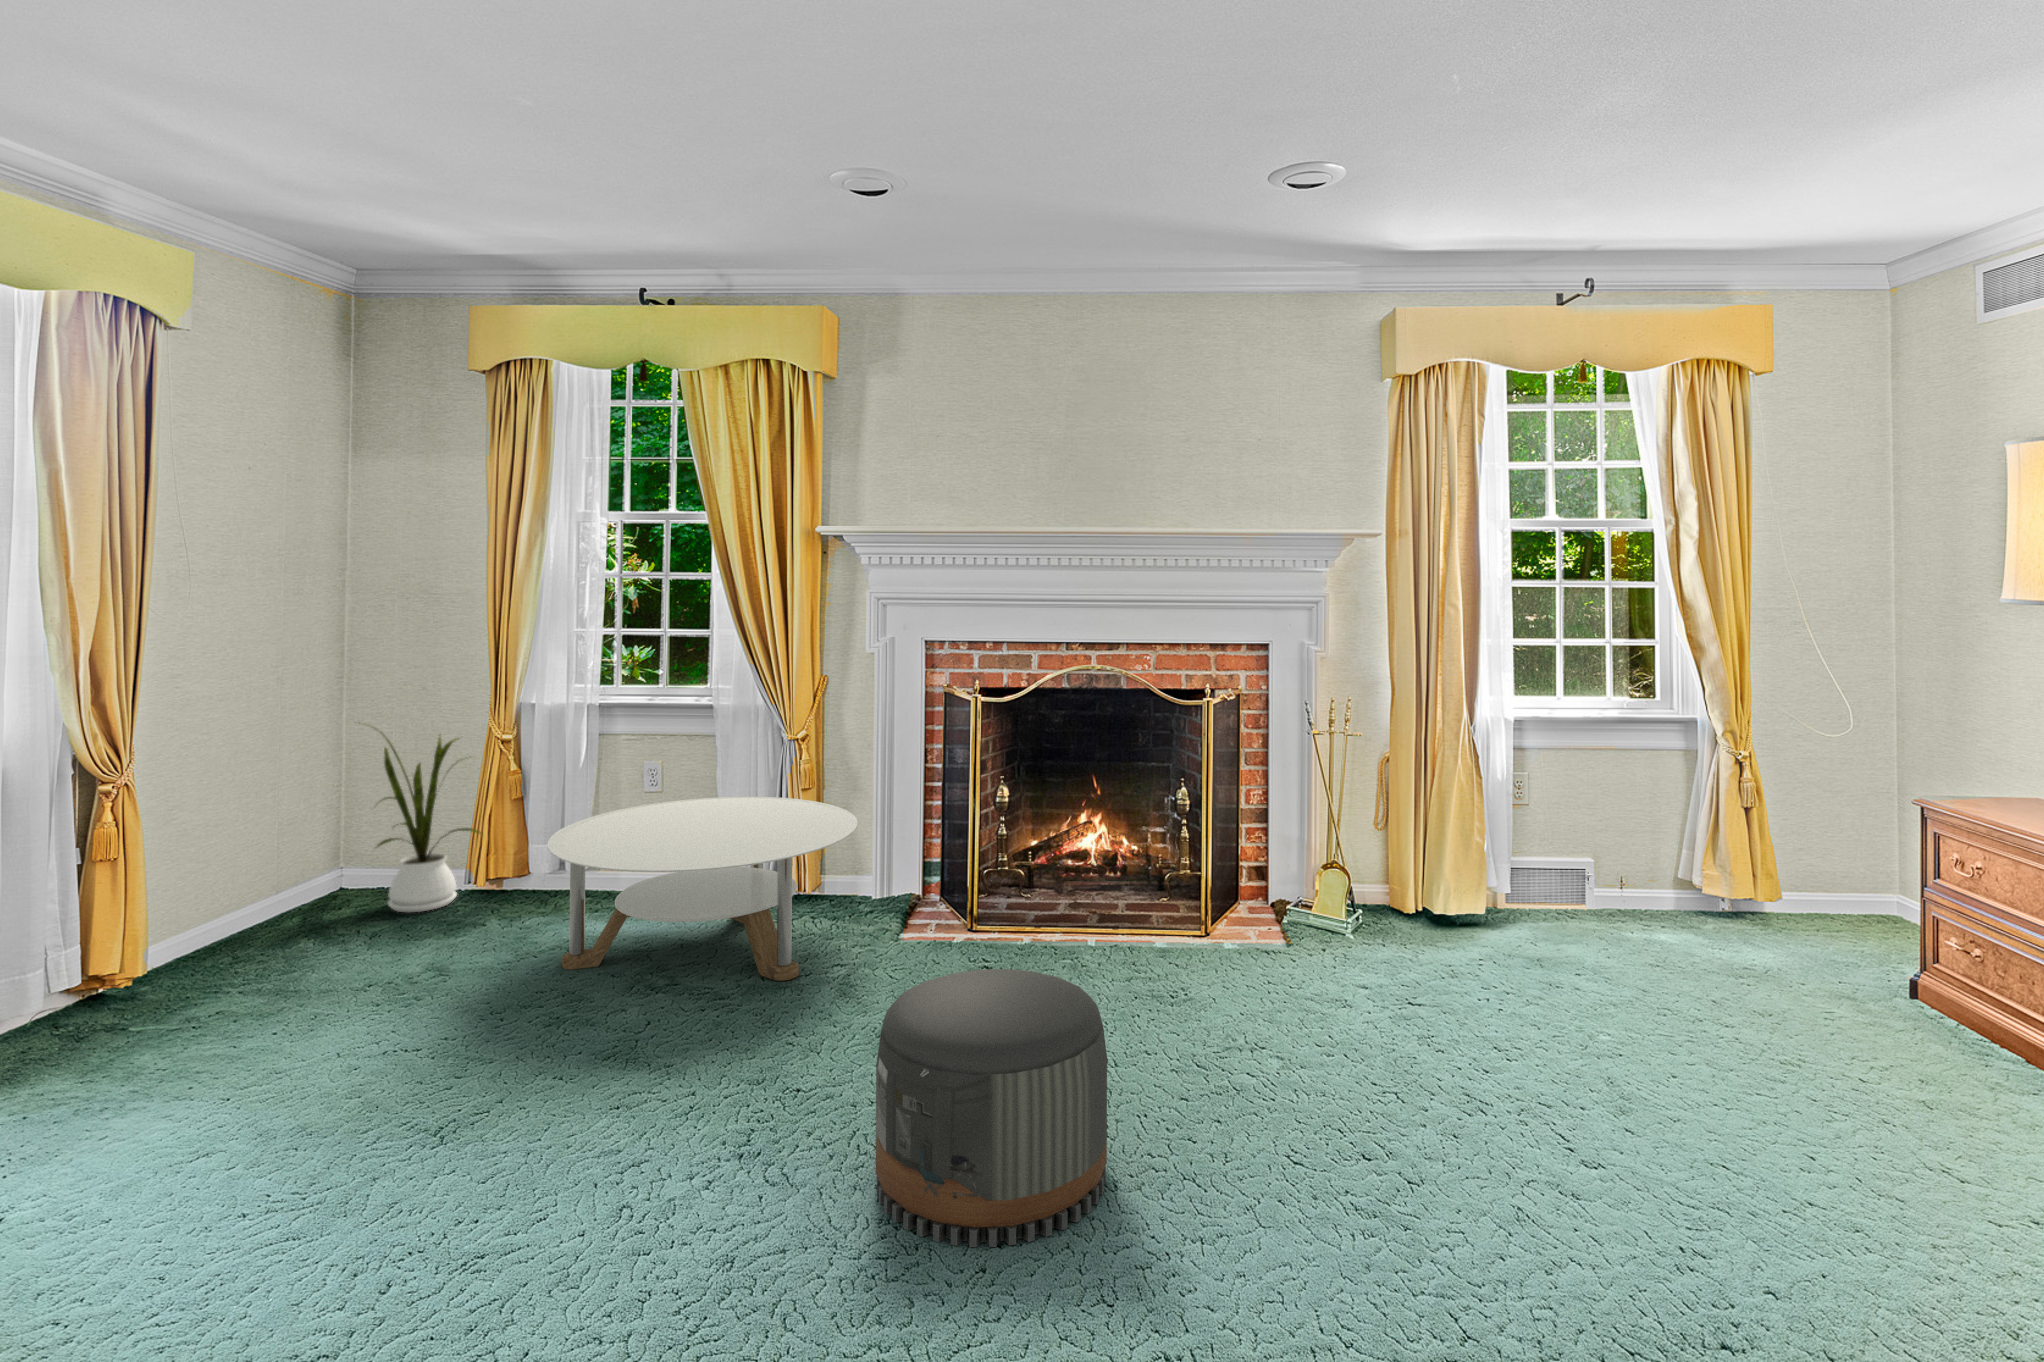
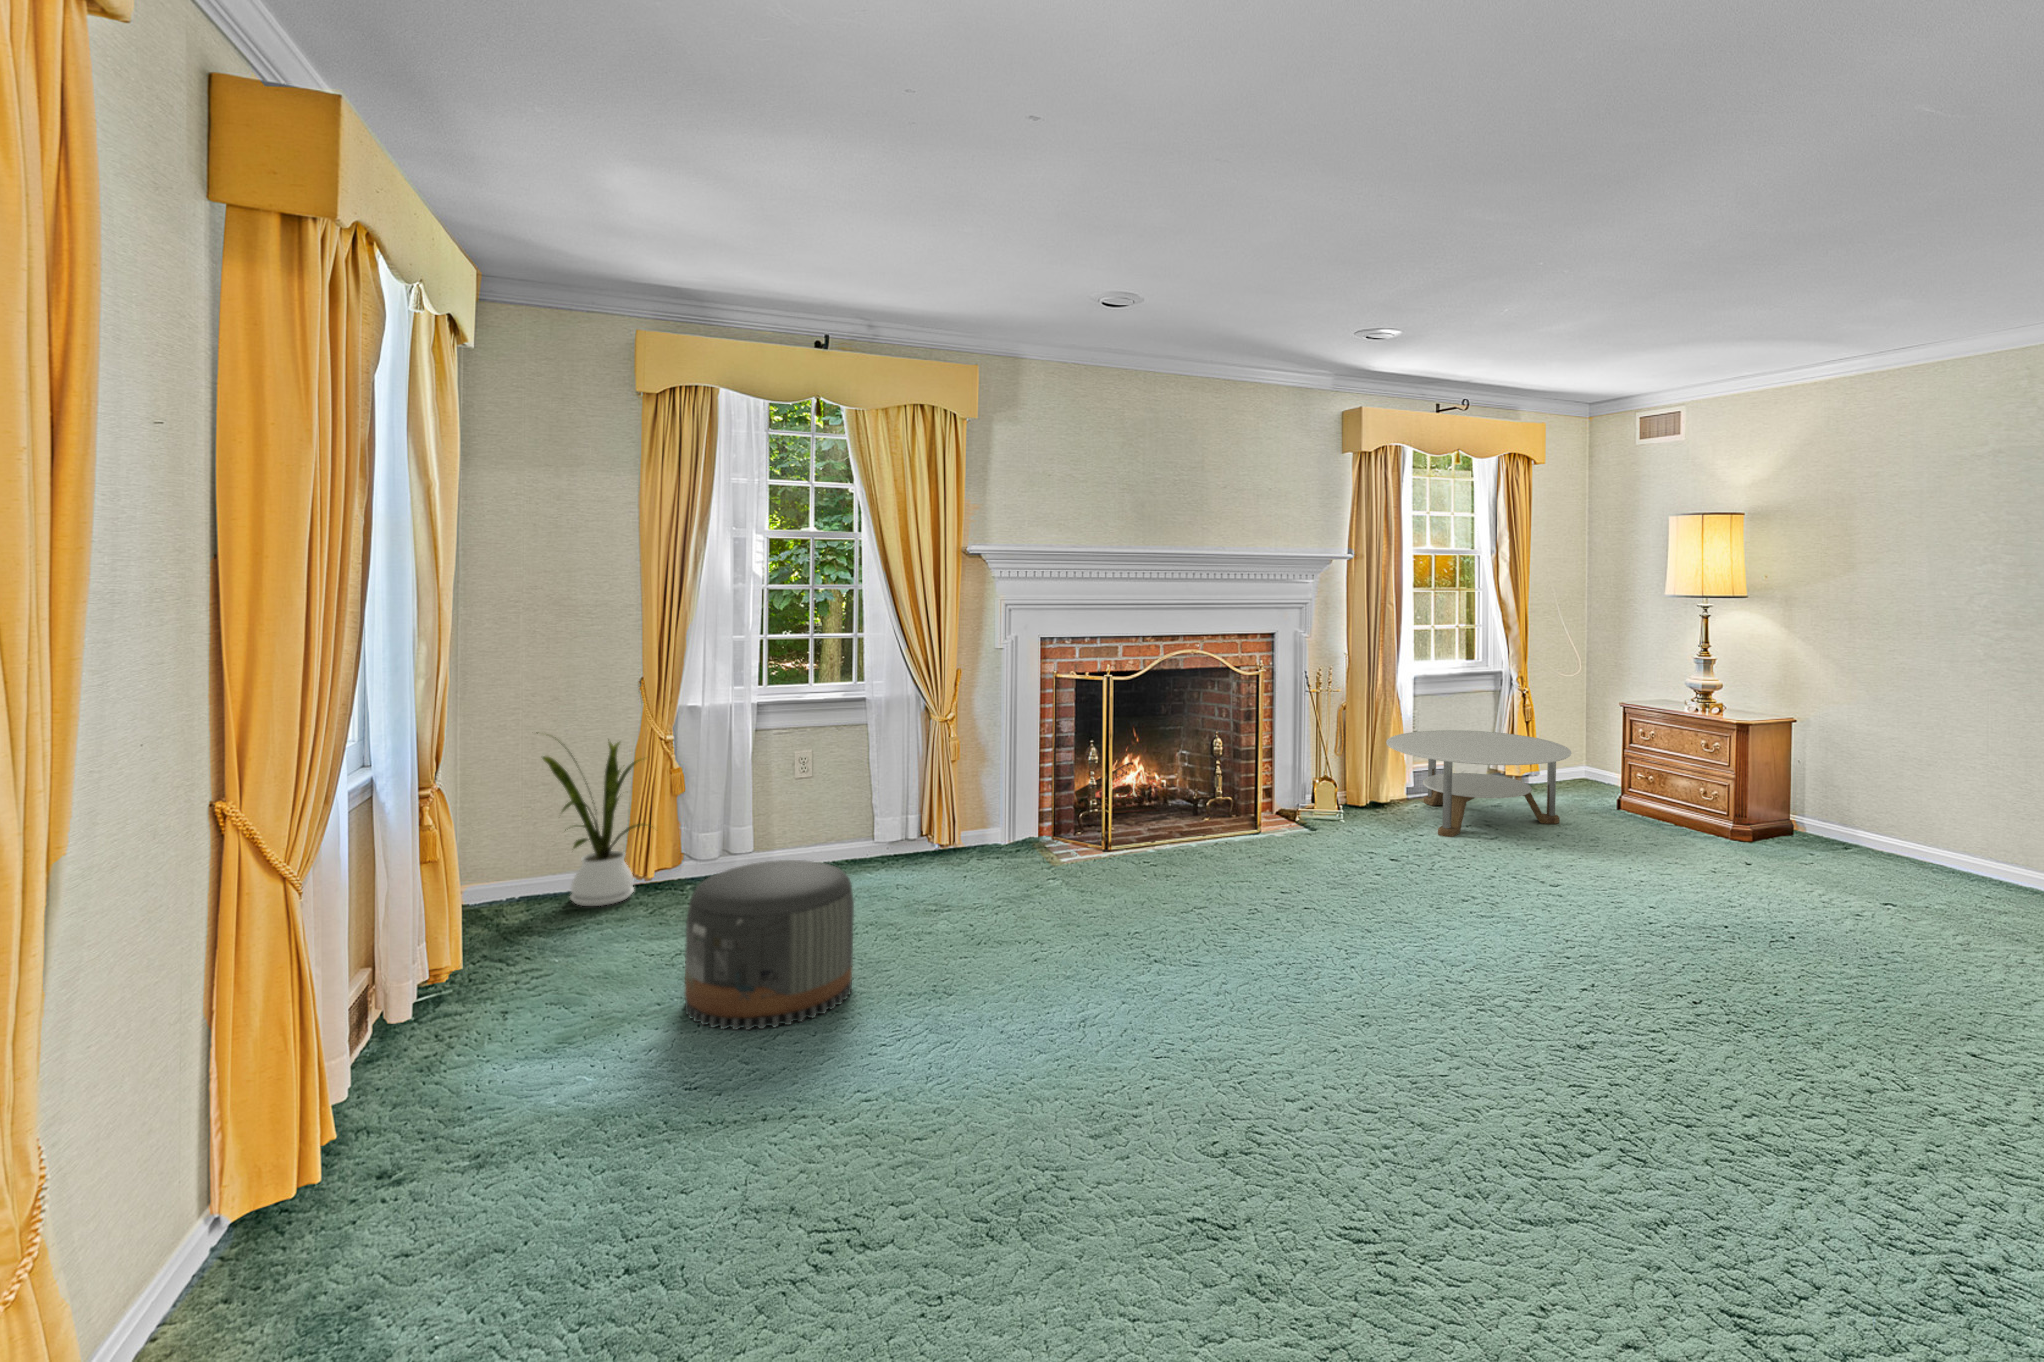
round table: present [547,797,858,981] -> present [1386,730,1571,837]
pouf: present [876,969,1107,1247] -> present [685,860,854,1030]

